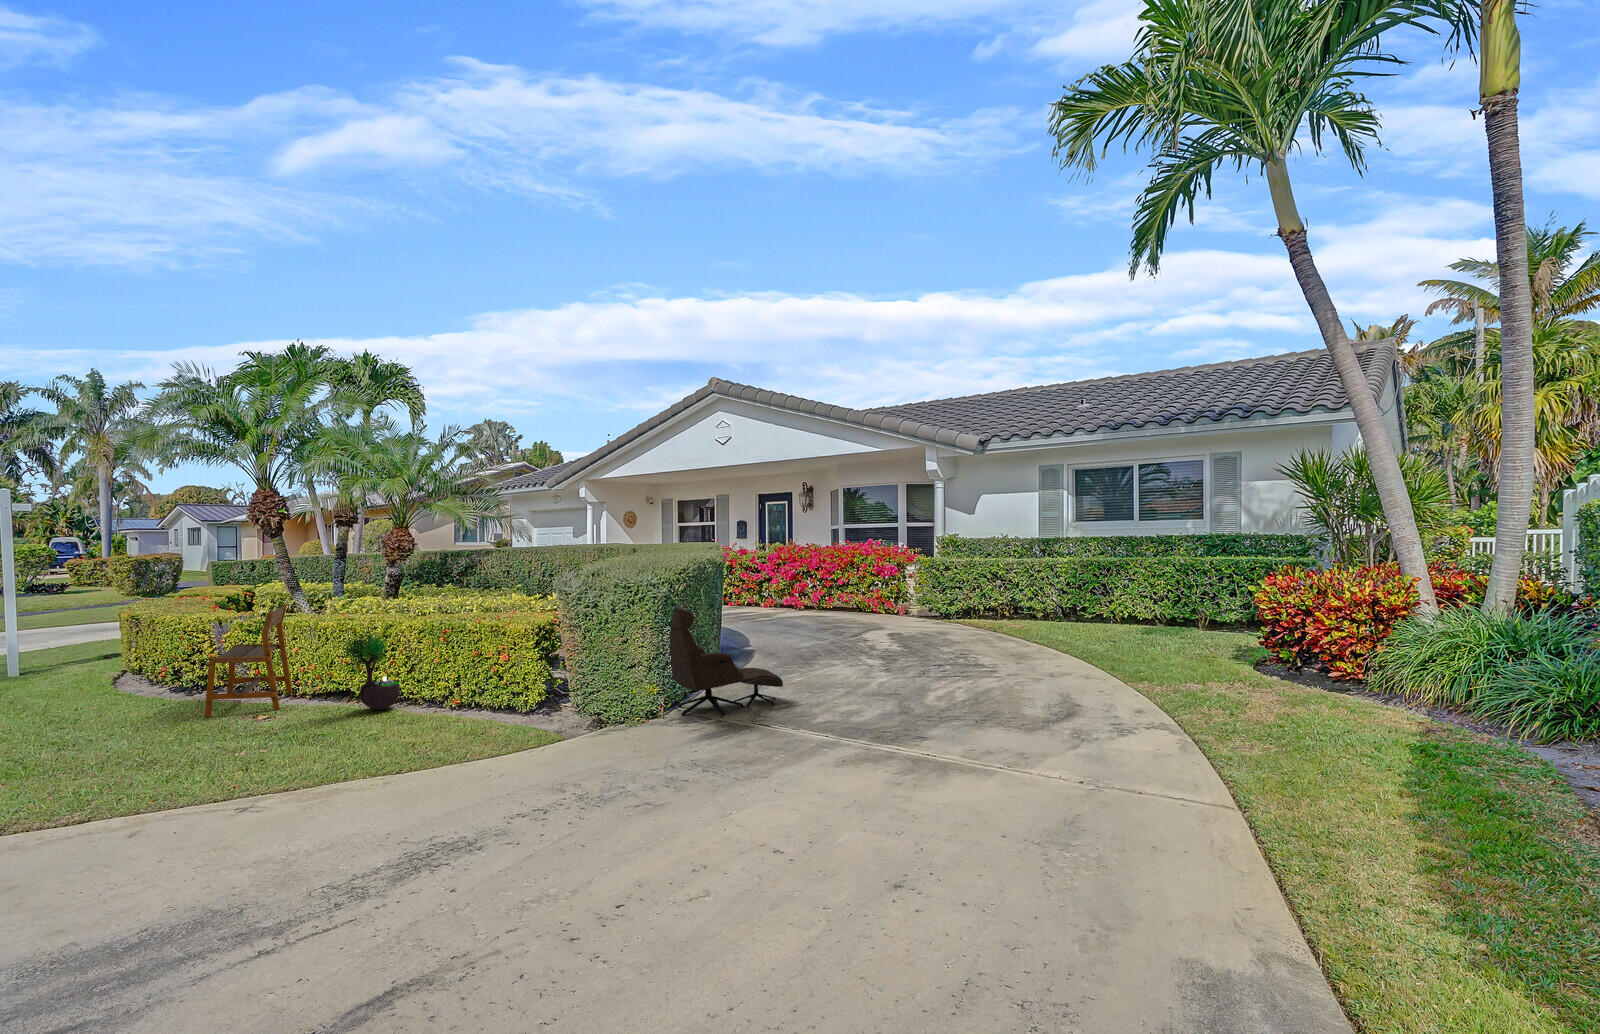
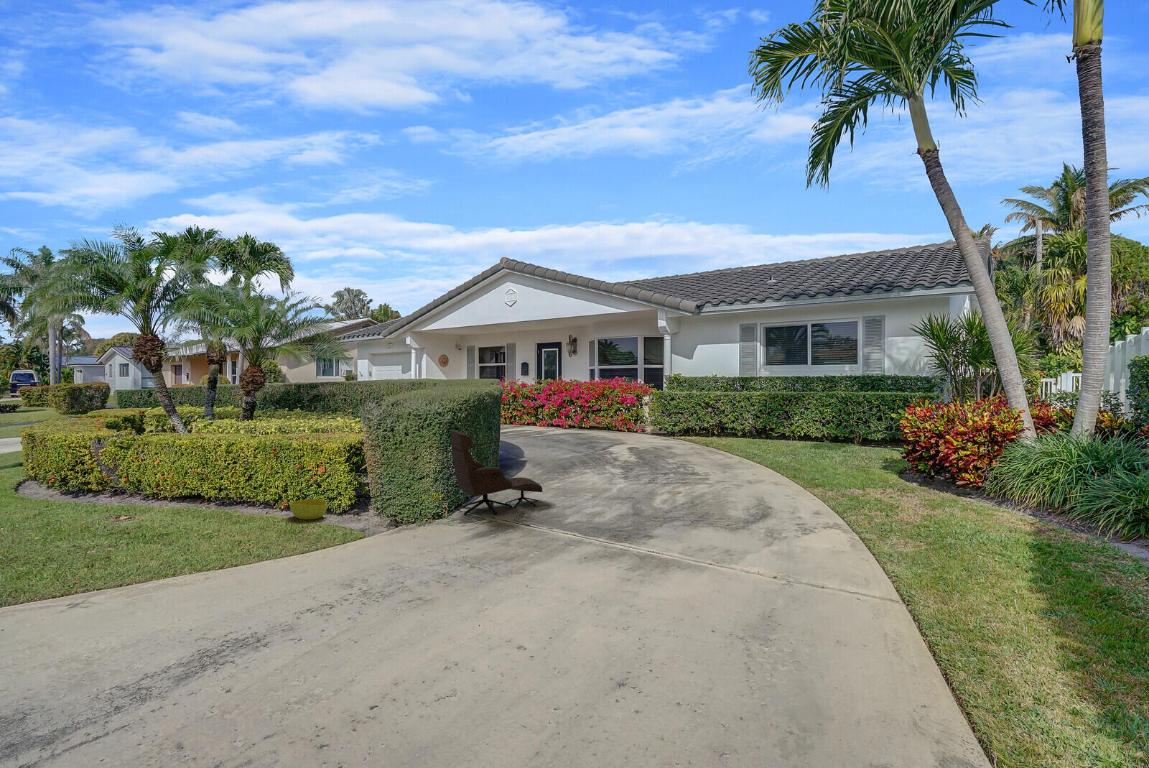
bench: present [205,605,293,717] -> none [105,429,180,515]
potted tree: present [341,632,400,710] -> none [205,446,255,509]
basket: none [452,692,502,722] -> present [290,497,327,519]

